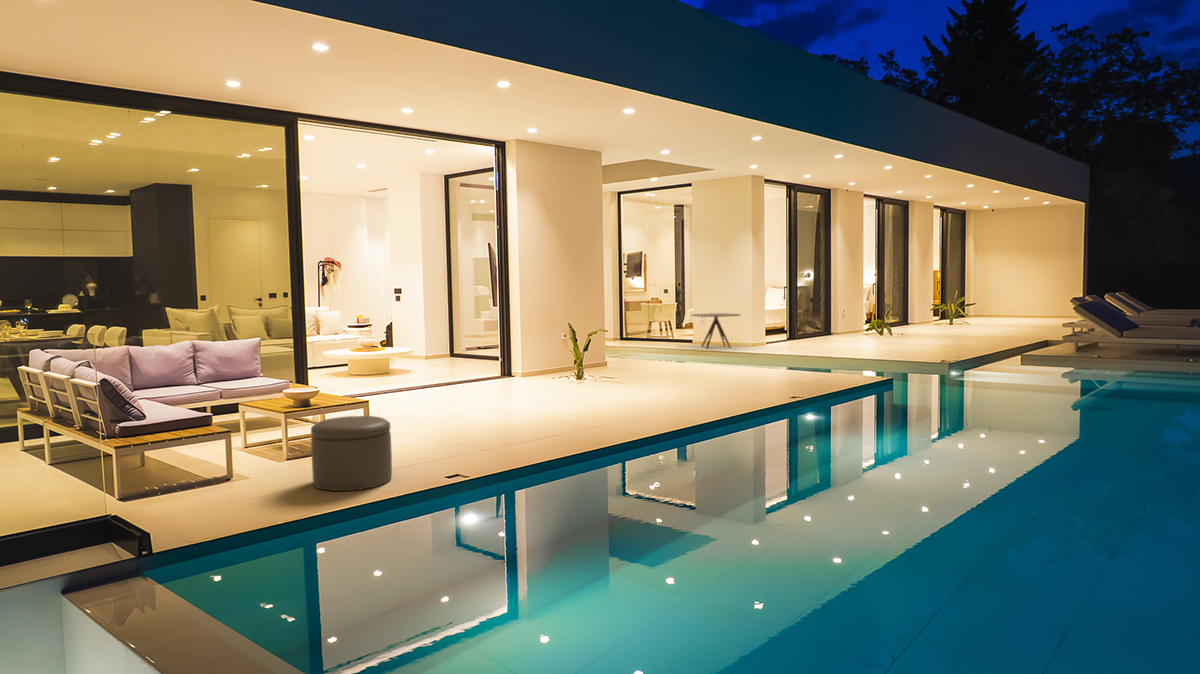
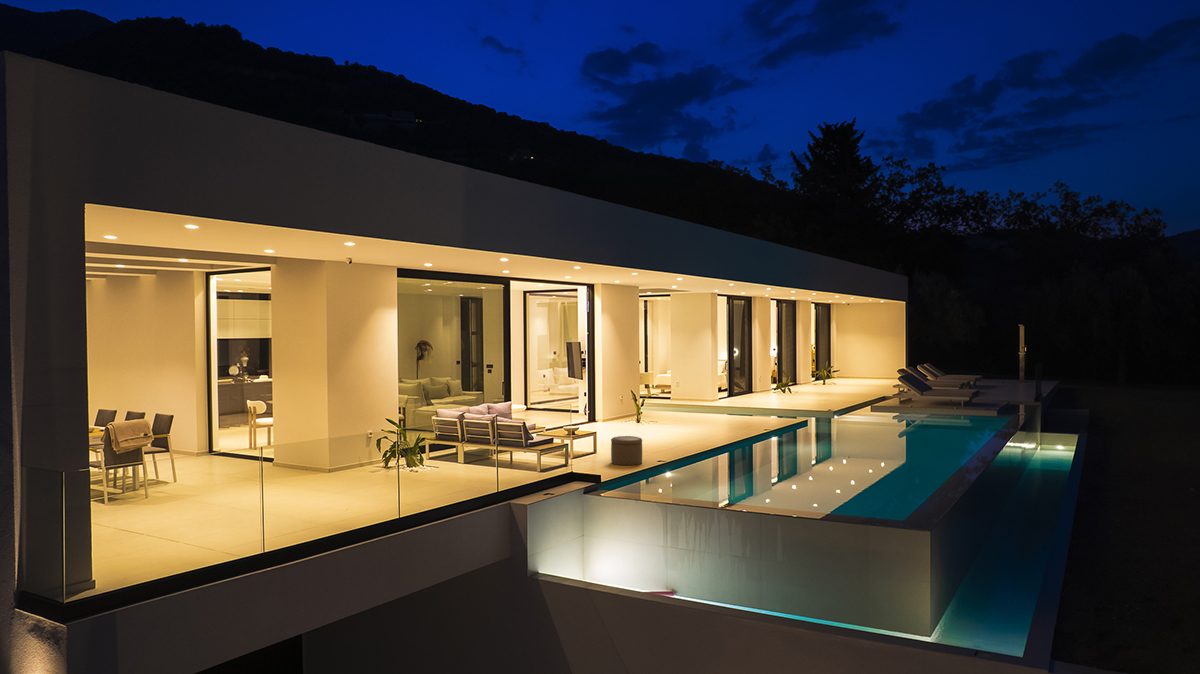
round table: present [692,313,740,348] -> none [673,380,705,404]

